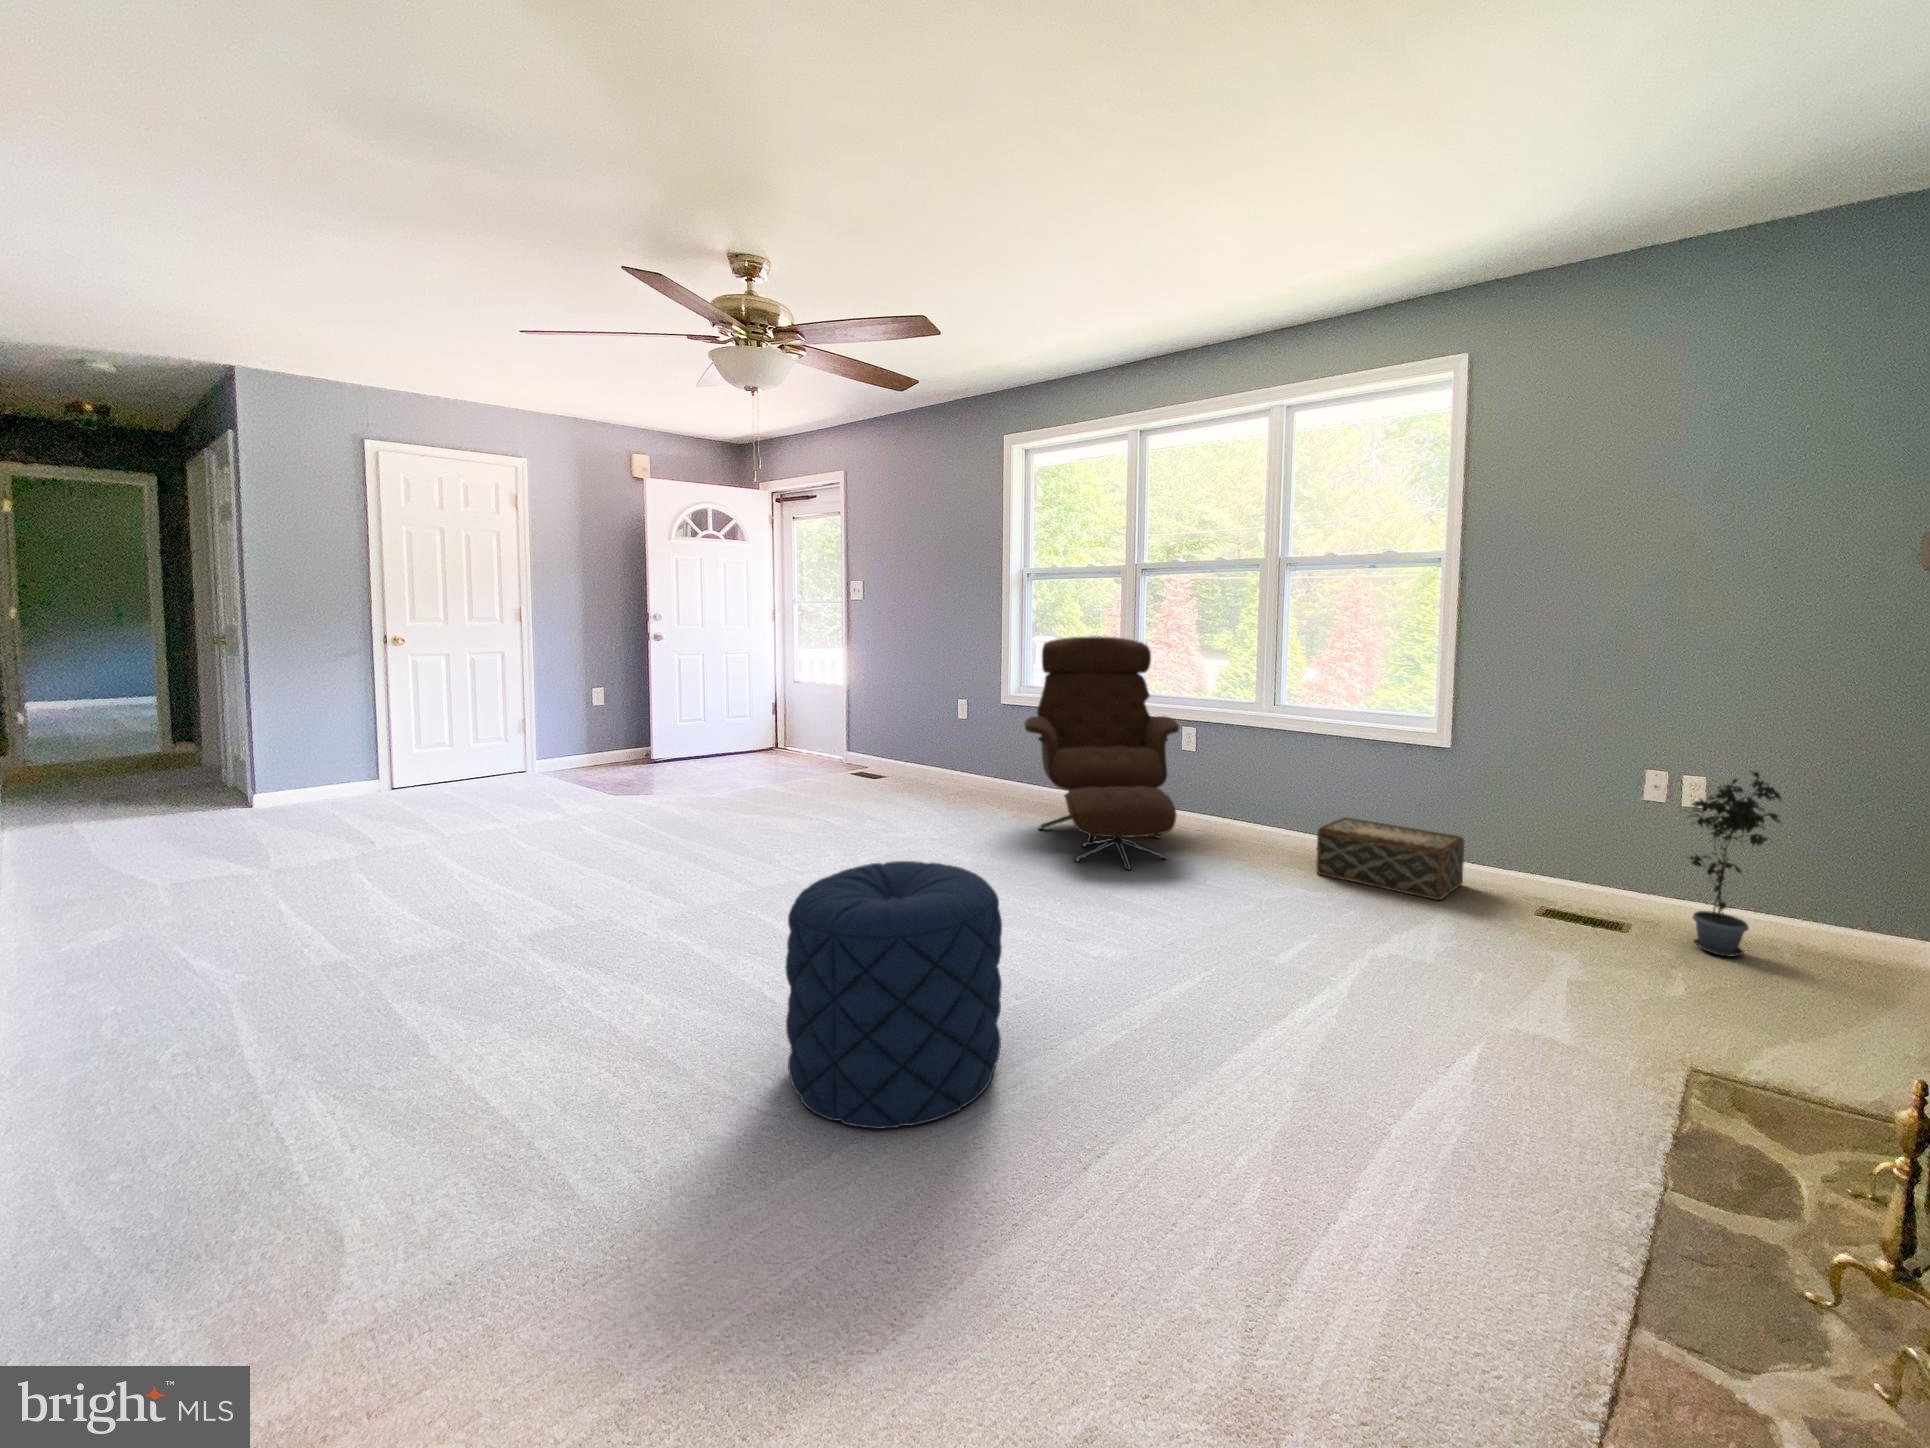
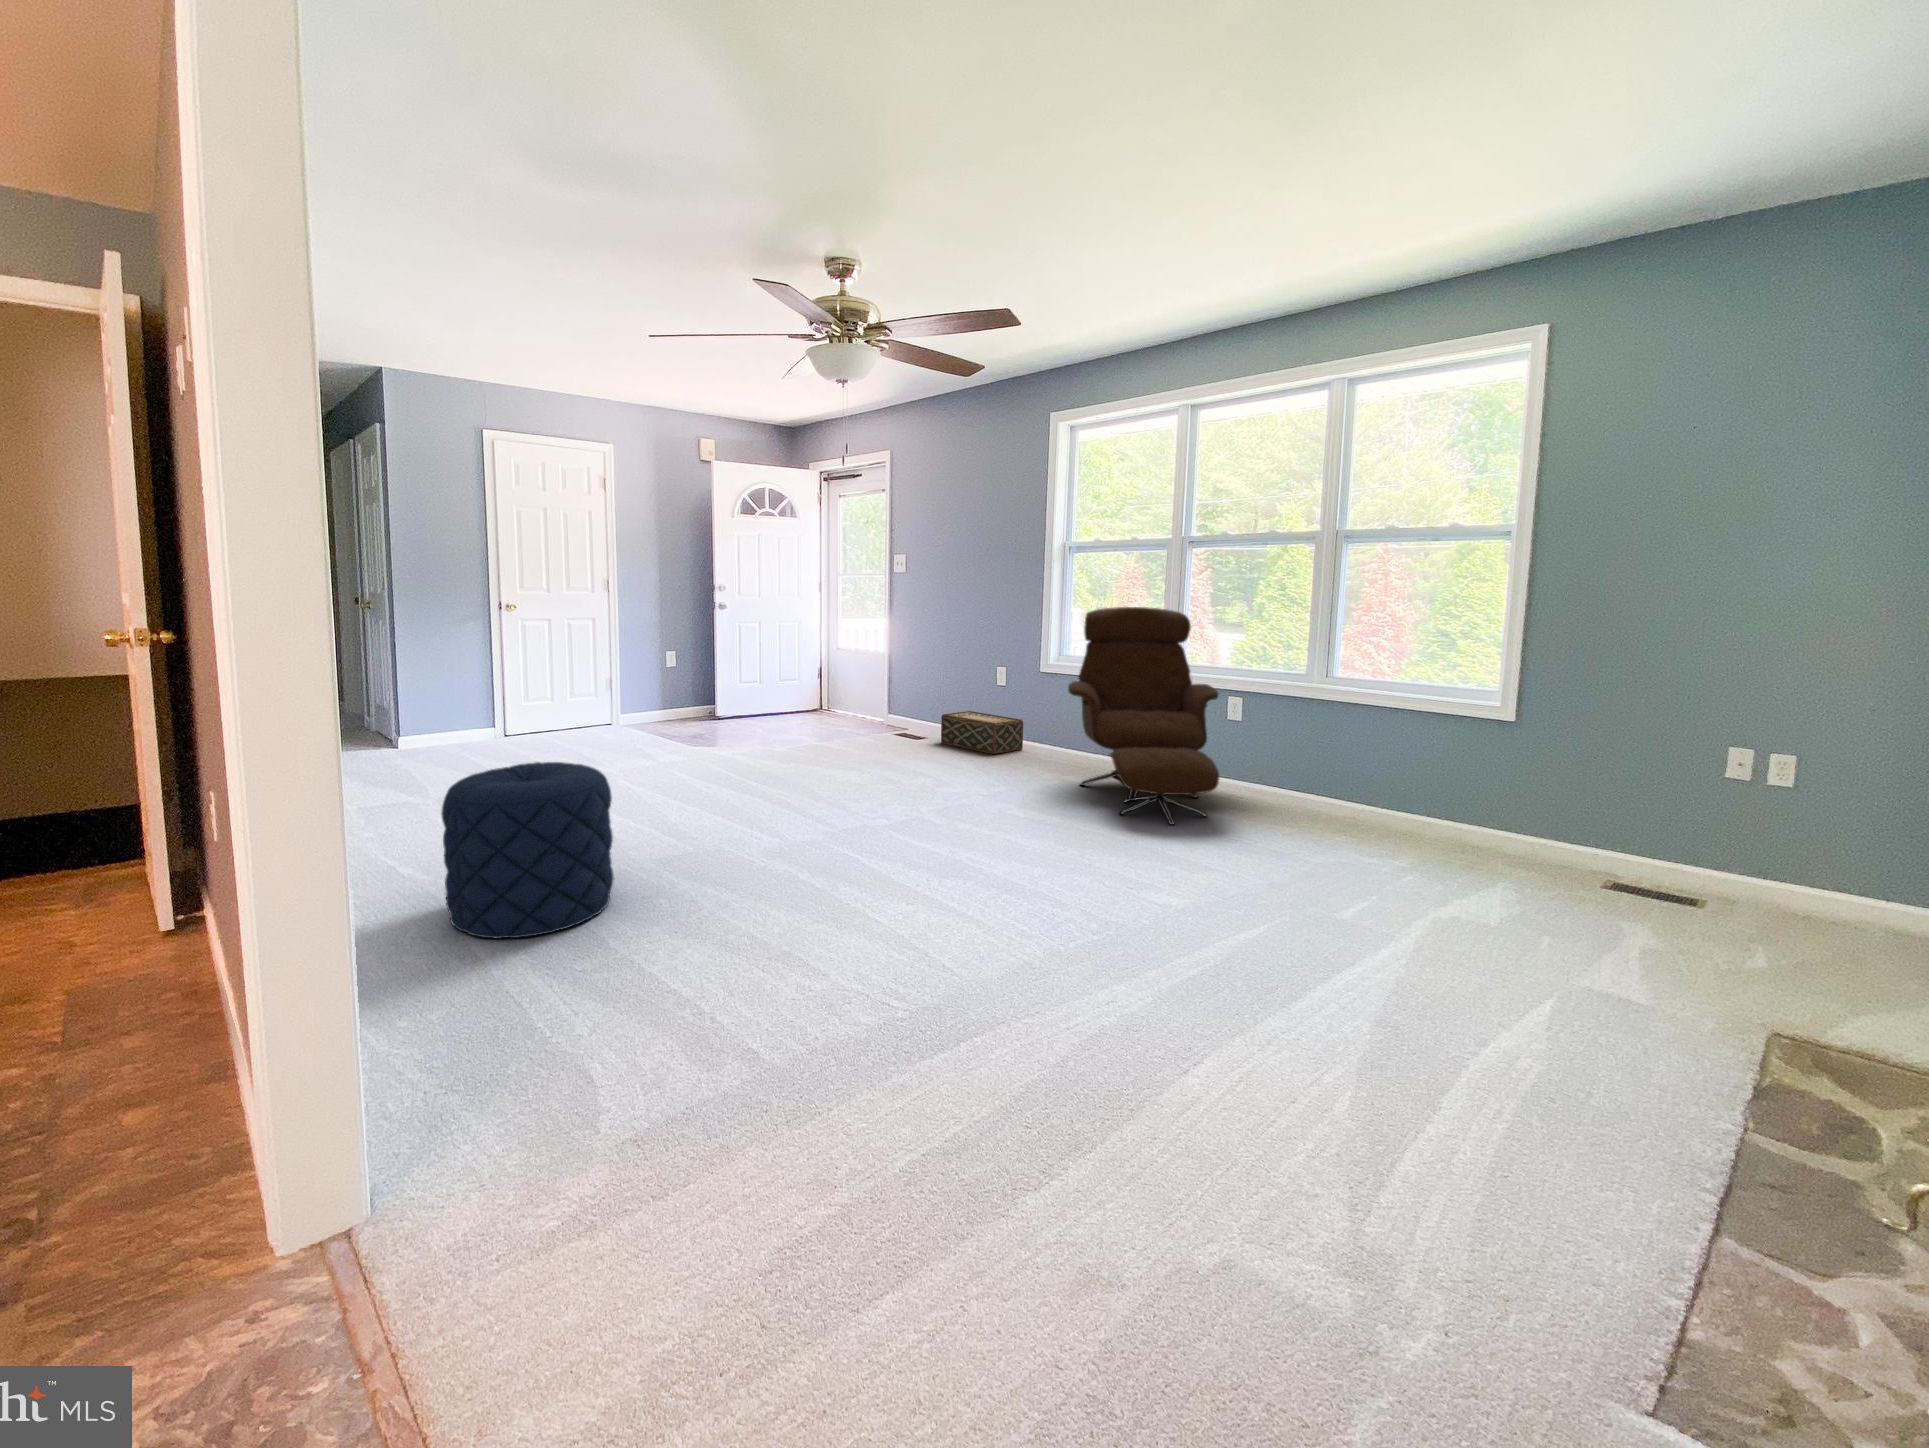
potted plant: present [1684,771,1781,956] -> none [1763,750,1891,936]
woven basket: present [1316,817,1464,900] -> present [941,711,1023,754]
pouf: present [785,861,1002,1129] -> present [441,762,614,938]

